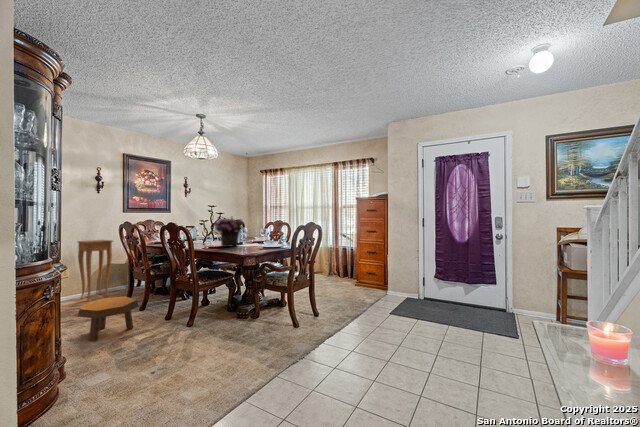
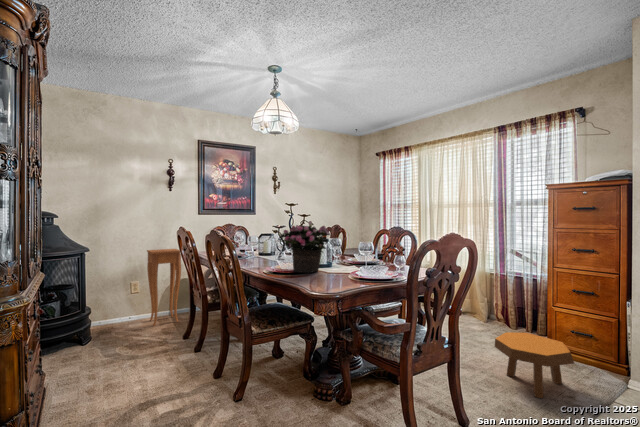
footstool: present [78,297,138,341] -> present [495,332,574,398]

